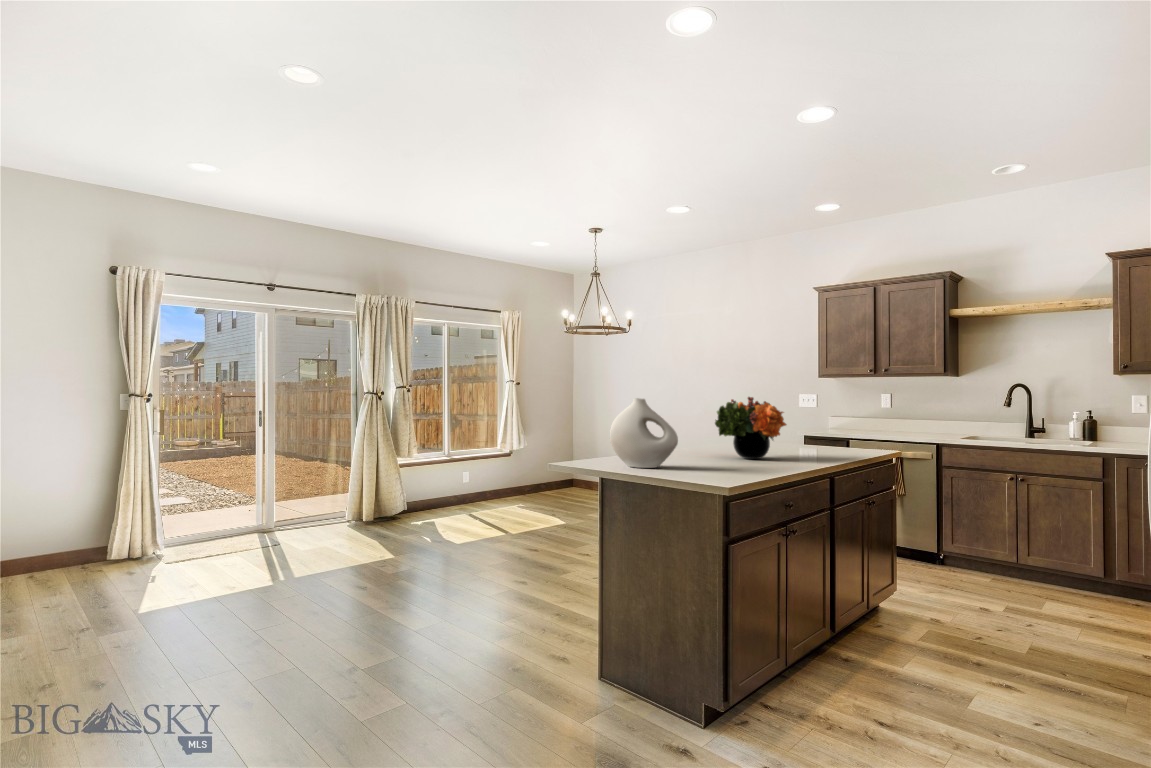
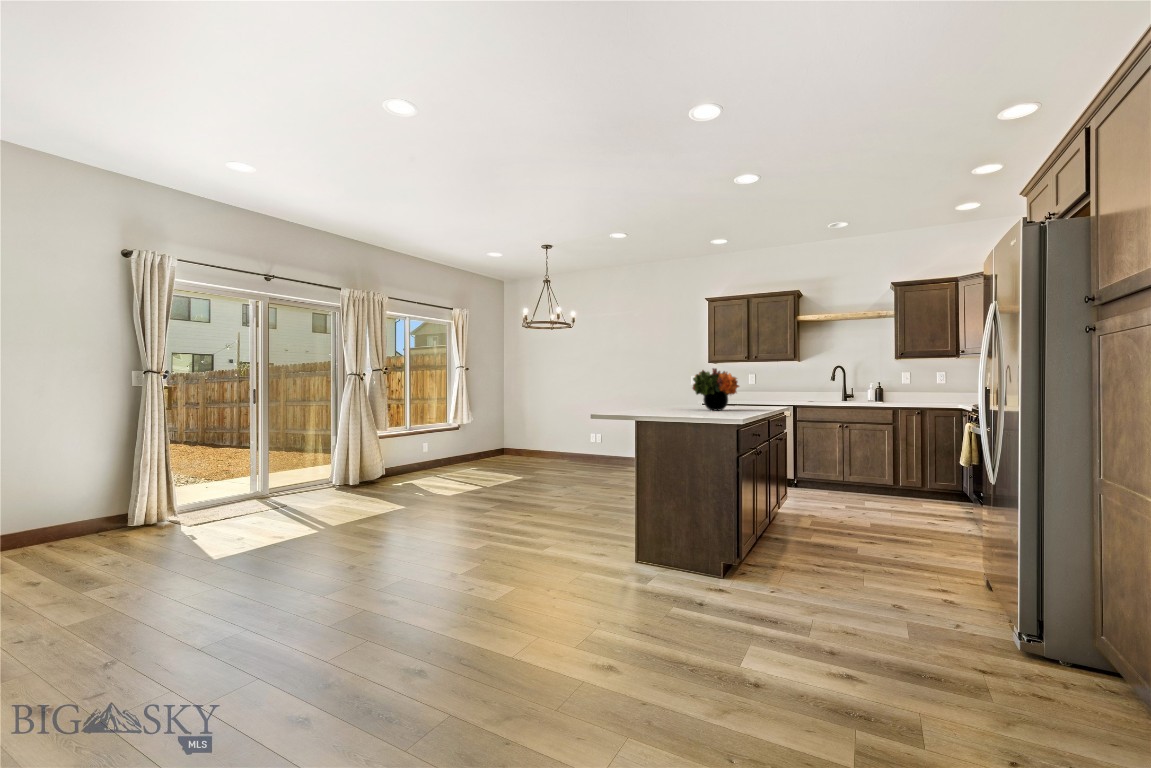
vase: present [610,398,678,468] -> none [642,366,689,413]

